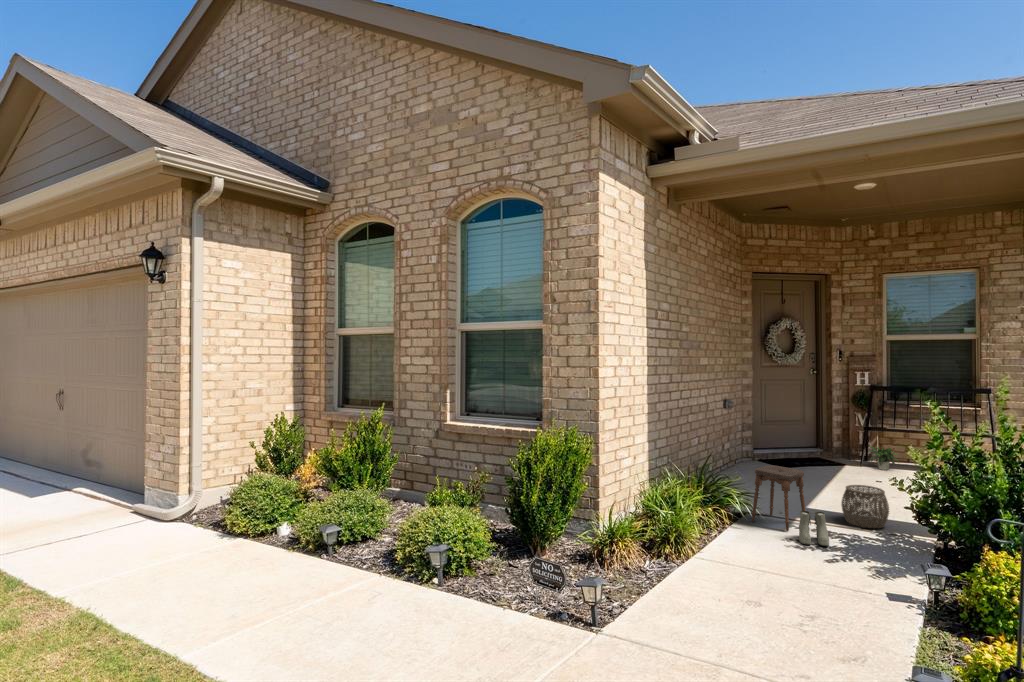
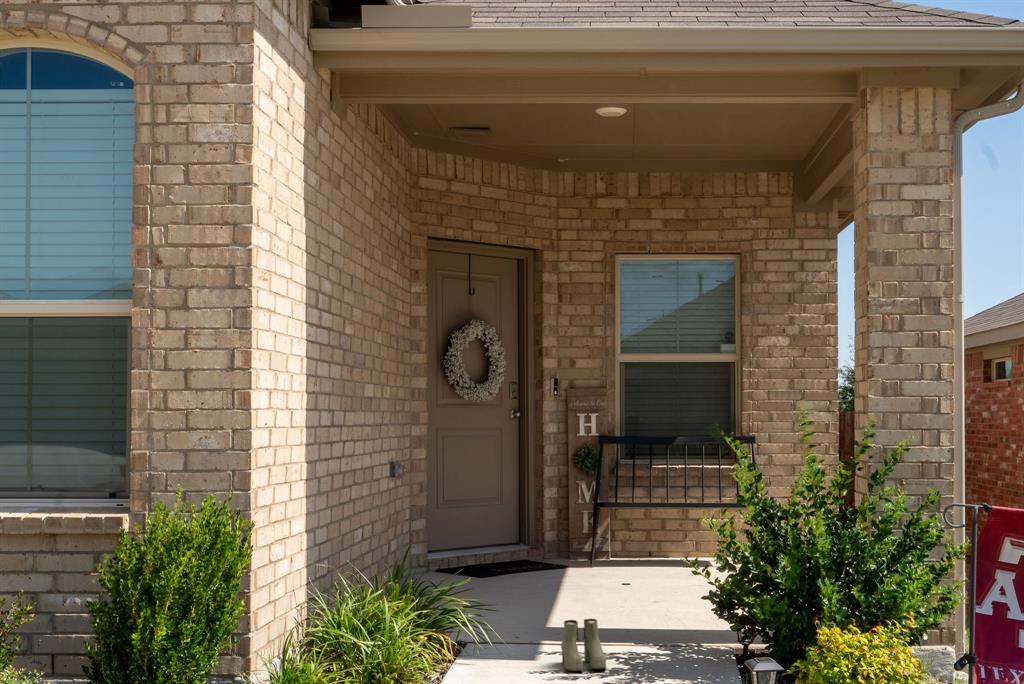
potted plant: present [870,447,896,470] -> none [585,528,638,565]
stool: present [752,465,805,531] -> none [484,557,562,658]
woven basket: present [841,485,889,528] -> none [602,577,666,640]

